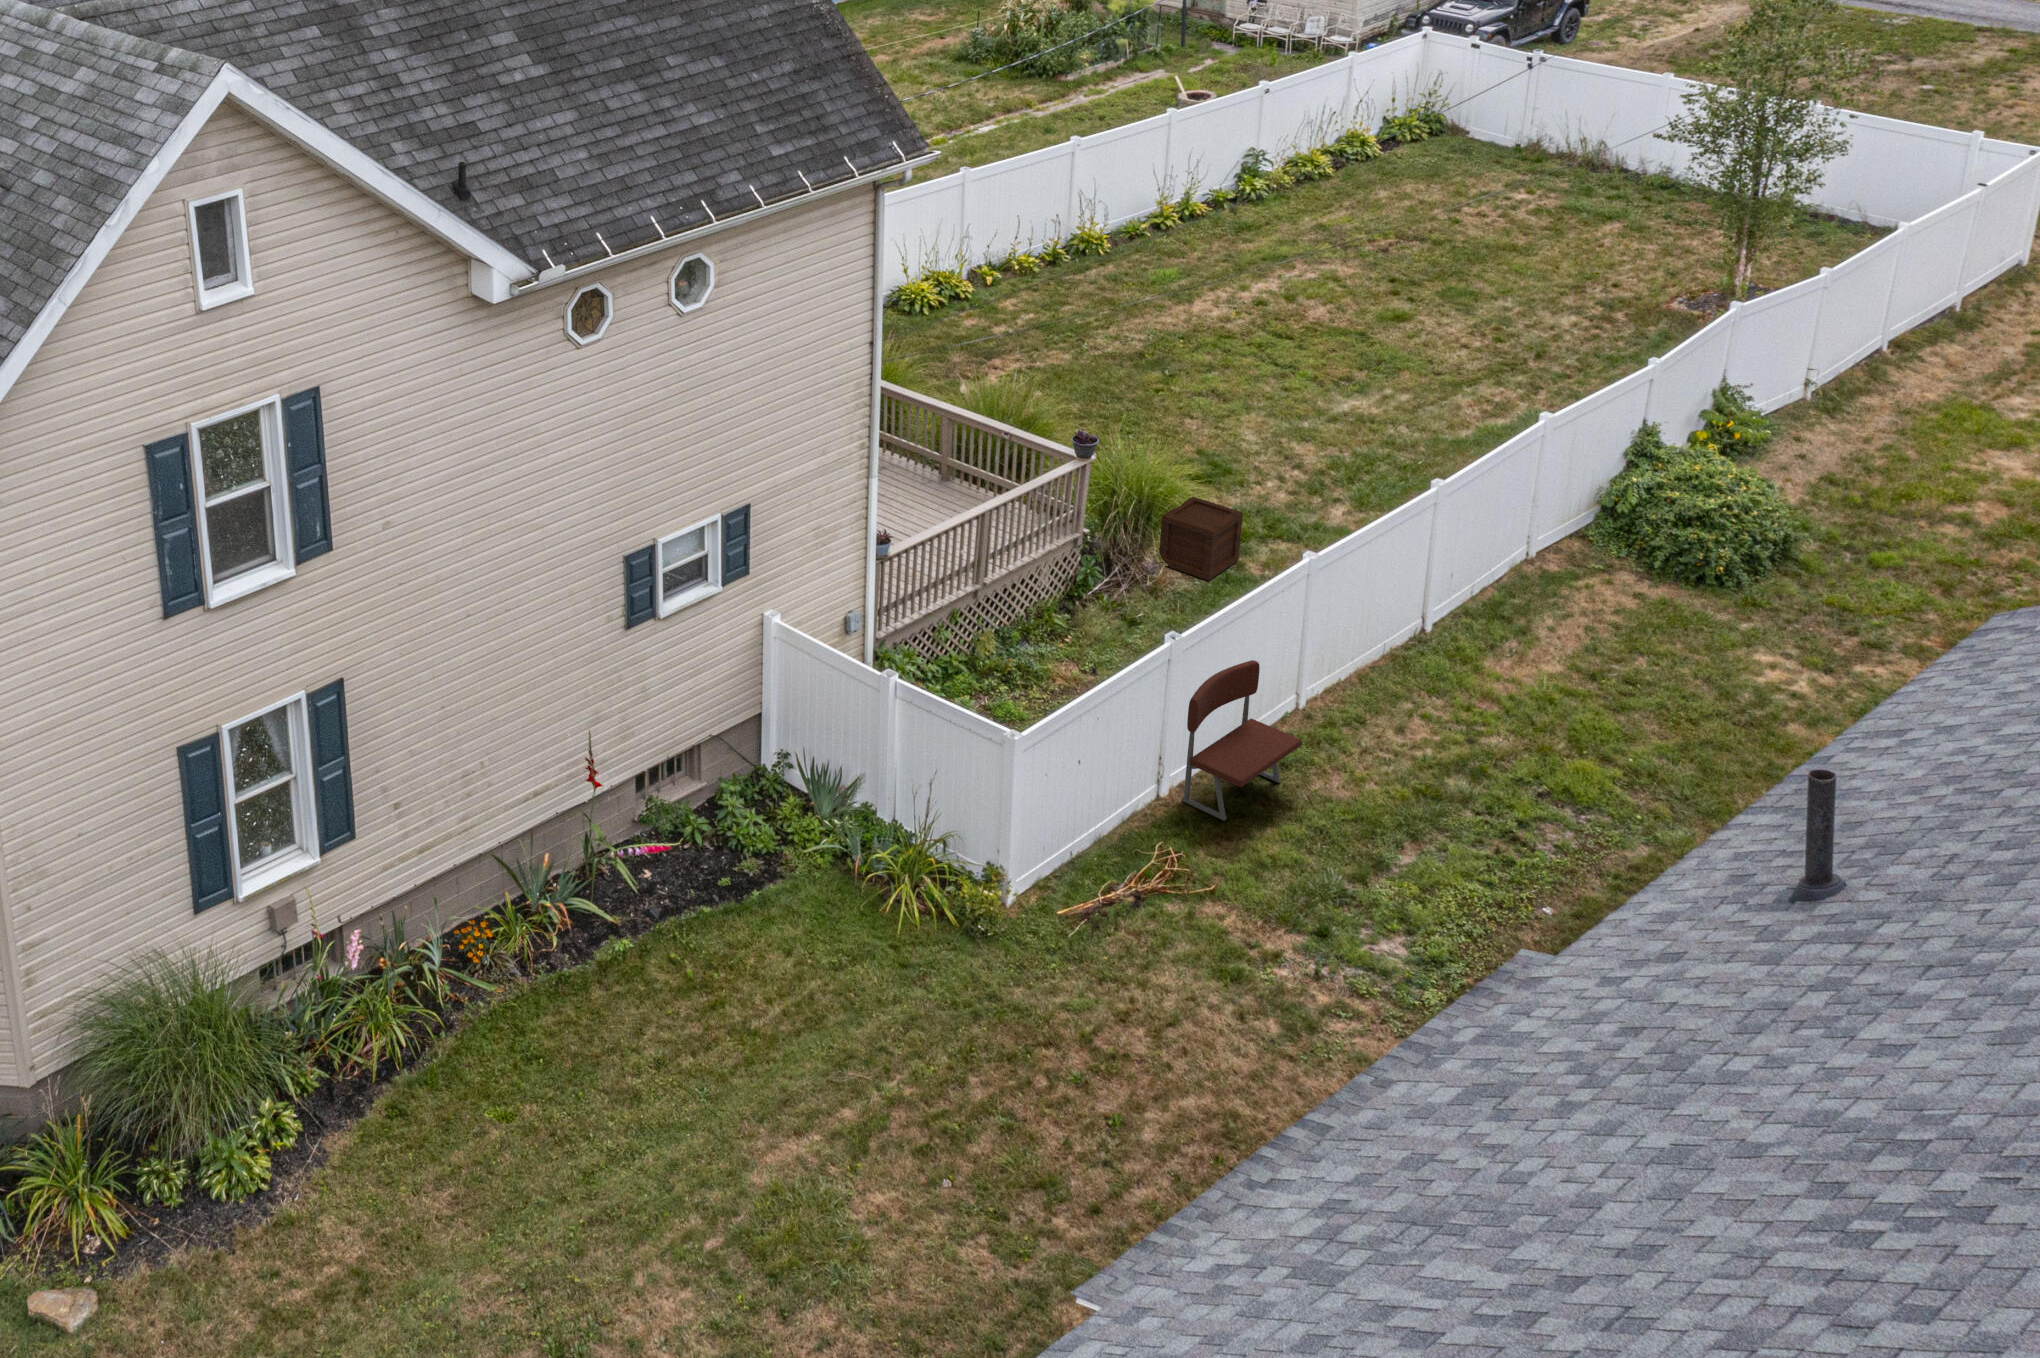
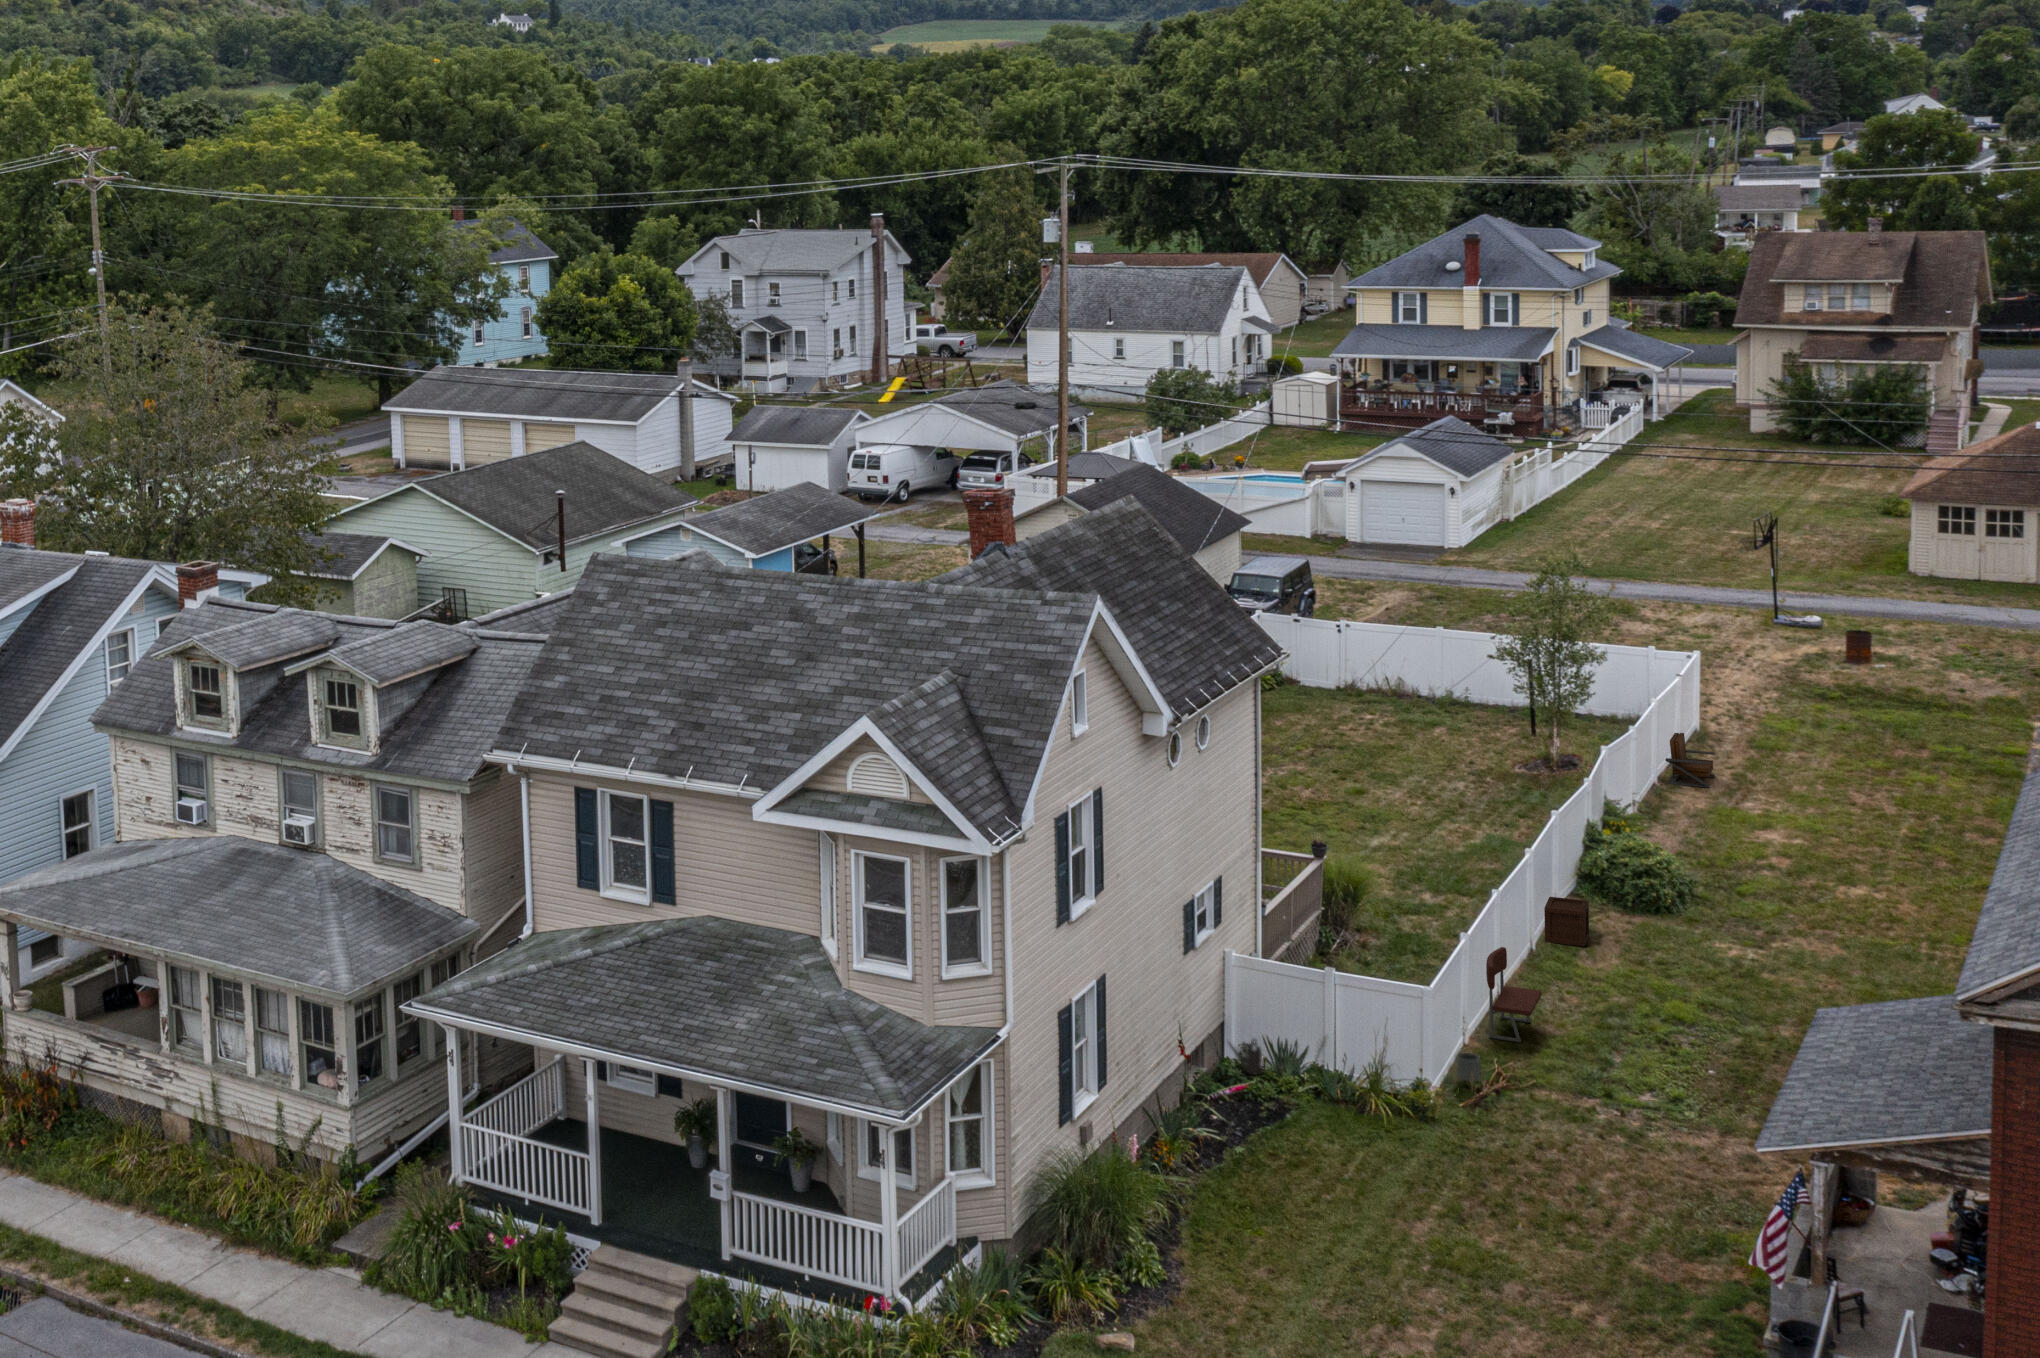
lounge chair: none [1907,275,2010,368] -> present [1665,733,1715,788]
wooden crate: present [1159,497,1243,580] -> present [1544,897,1589,947]
watering can: none [715,745,763,809] -> present [1229,1039,1263,1075]
planter: none [1035,844,1083,909] -> present [1454,1053,1483,1084]

